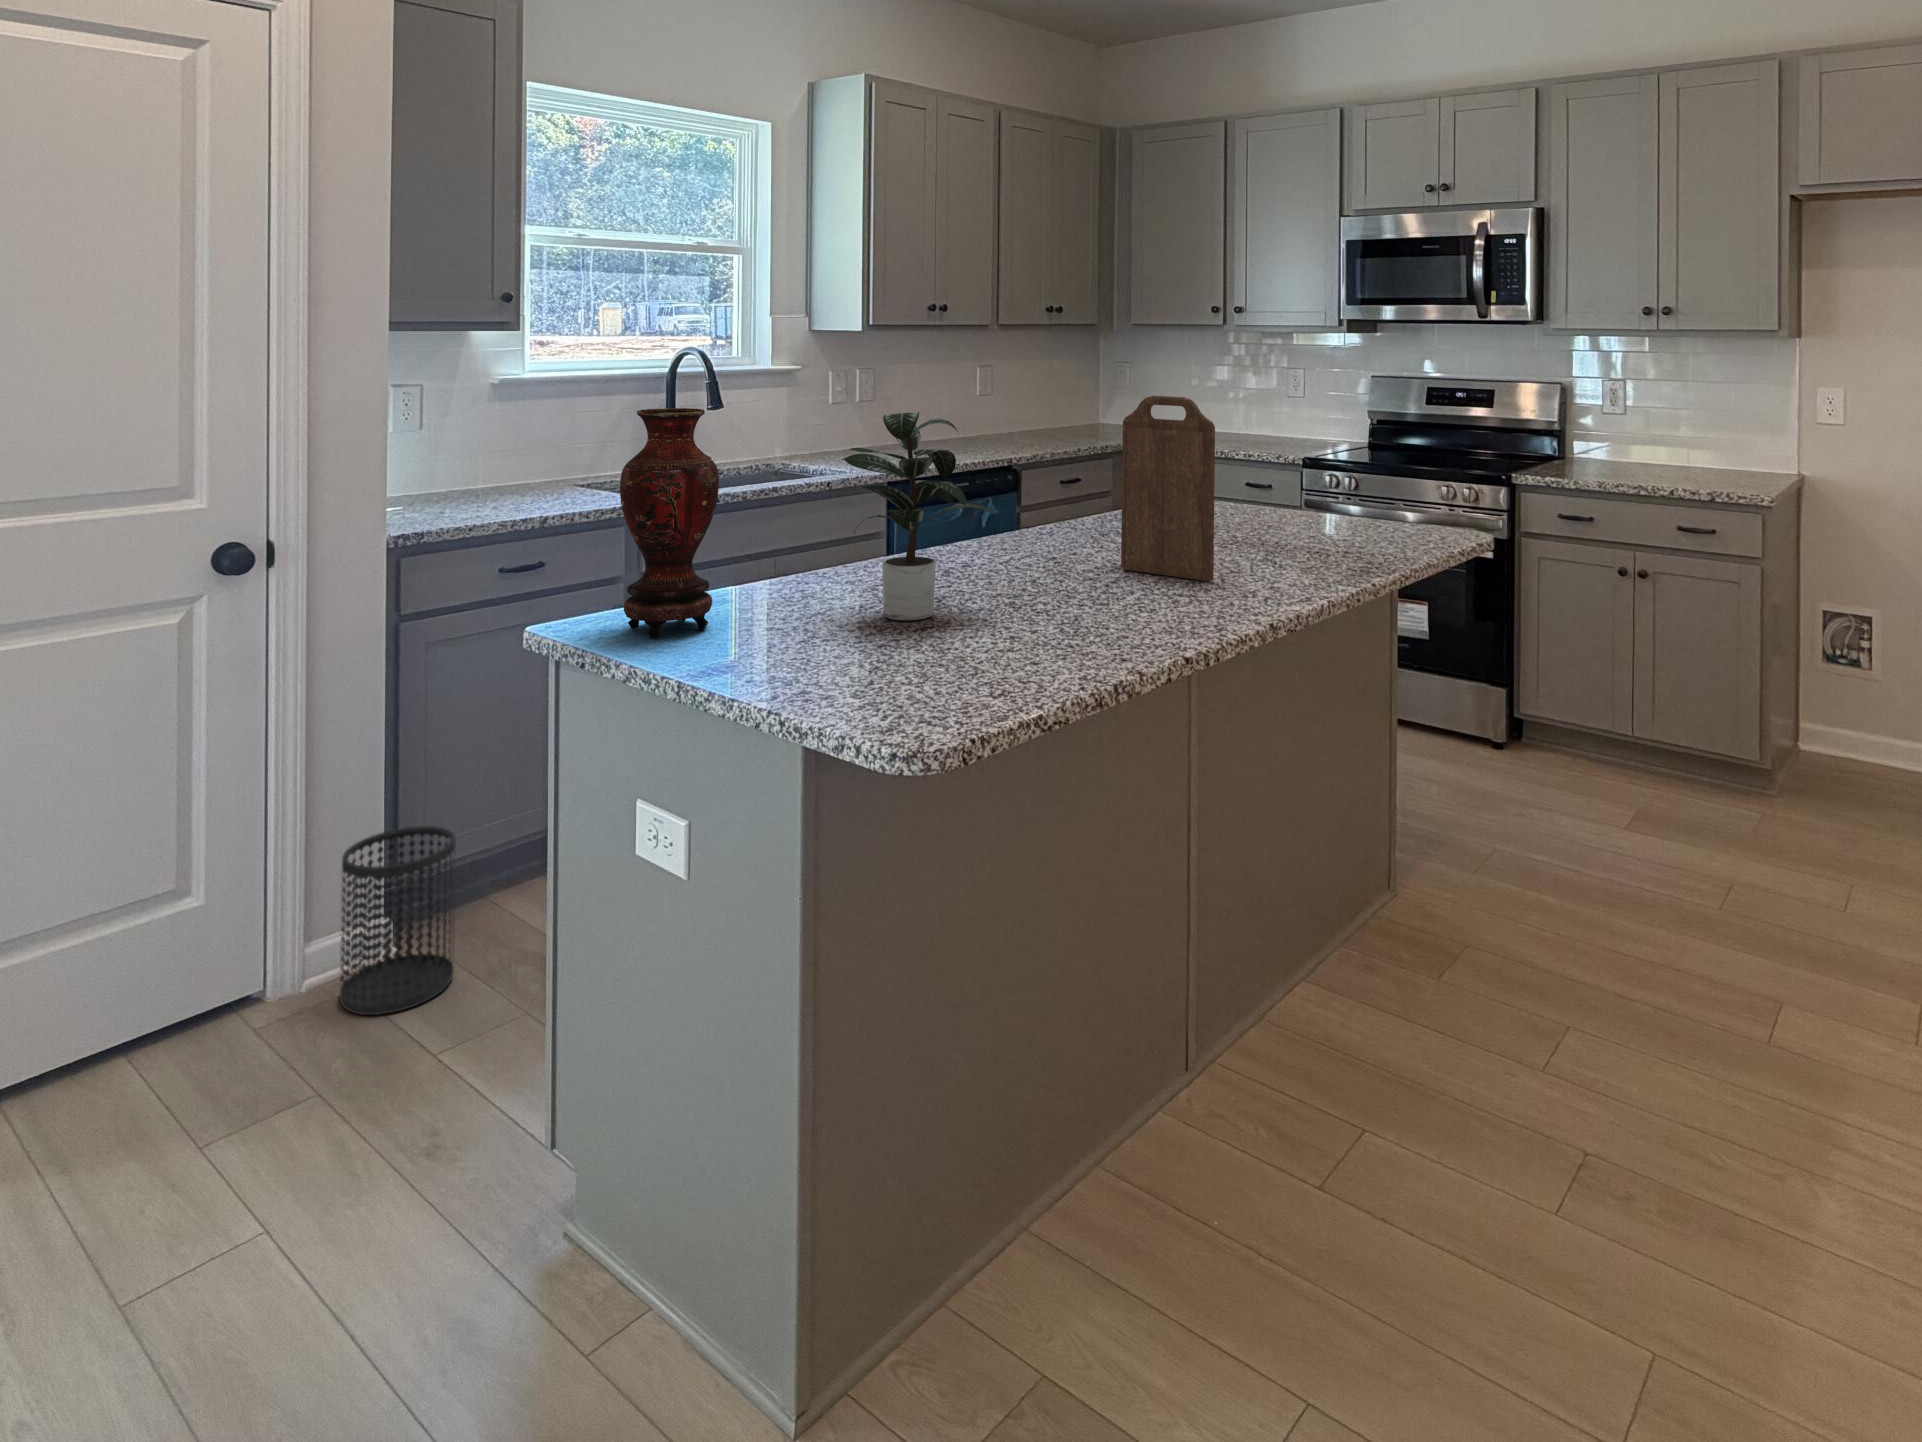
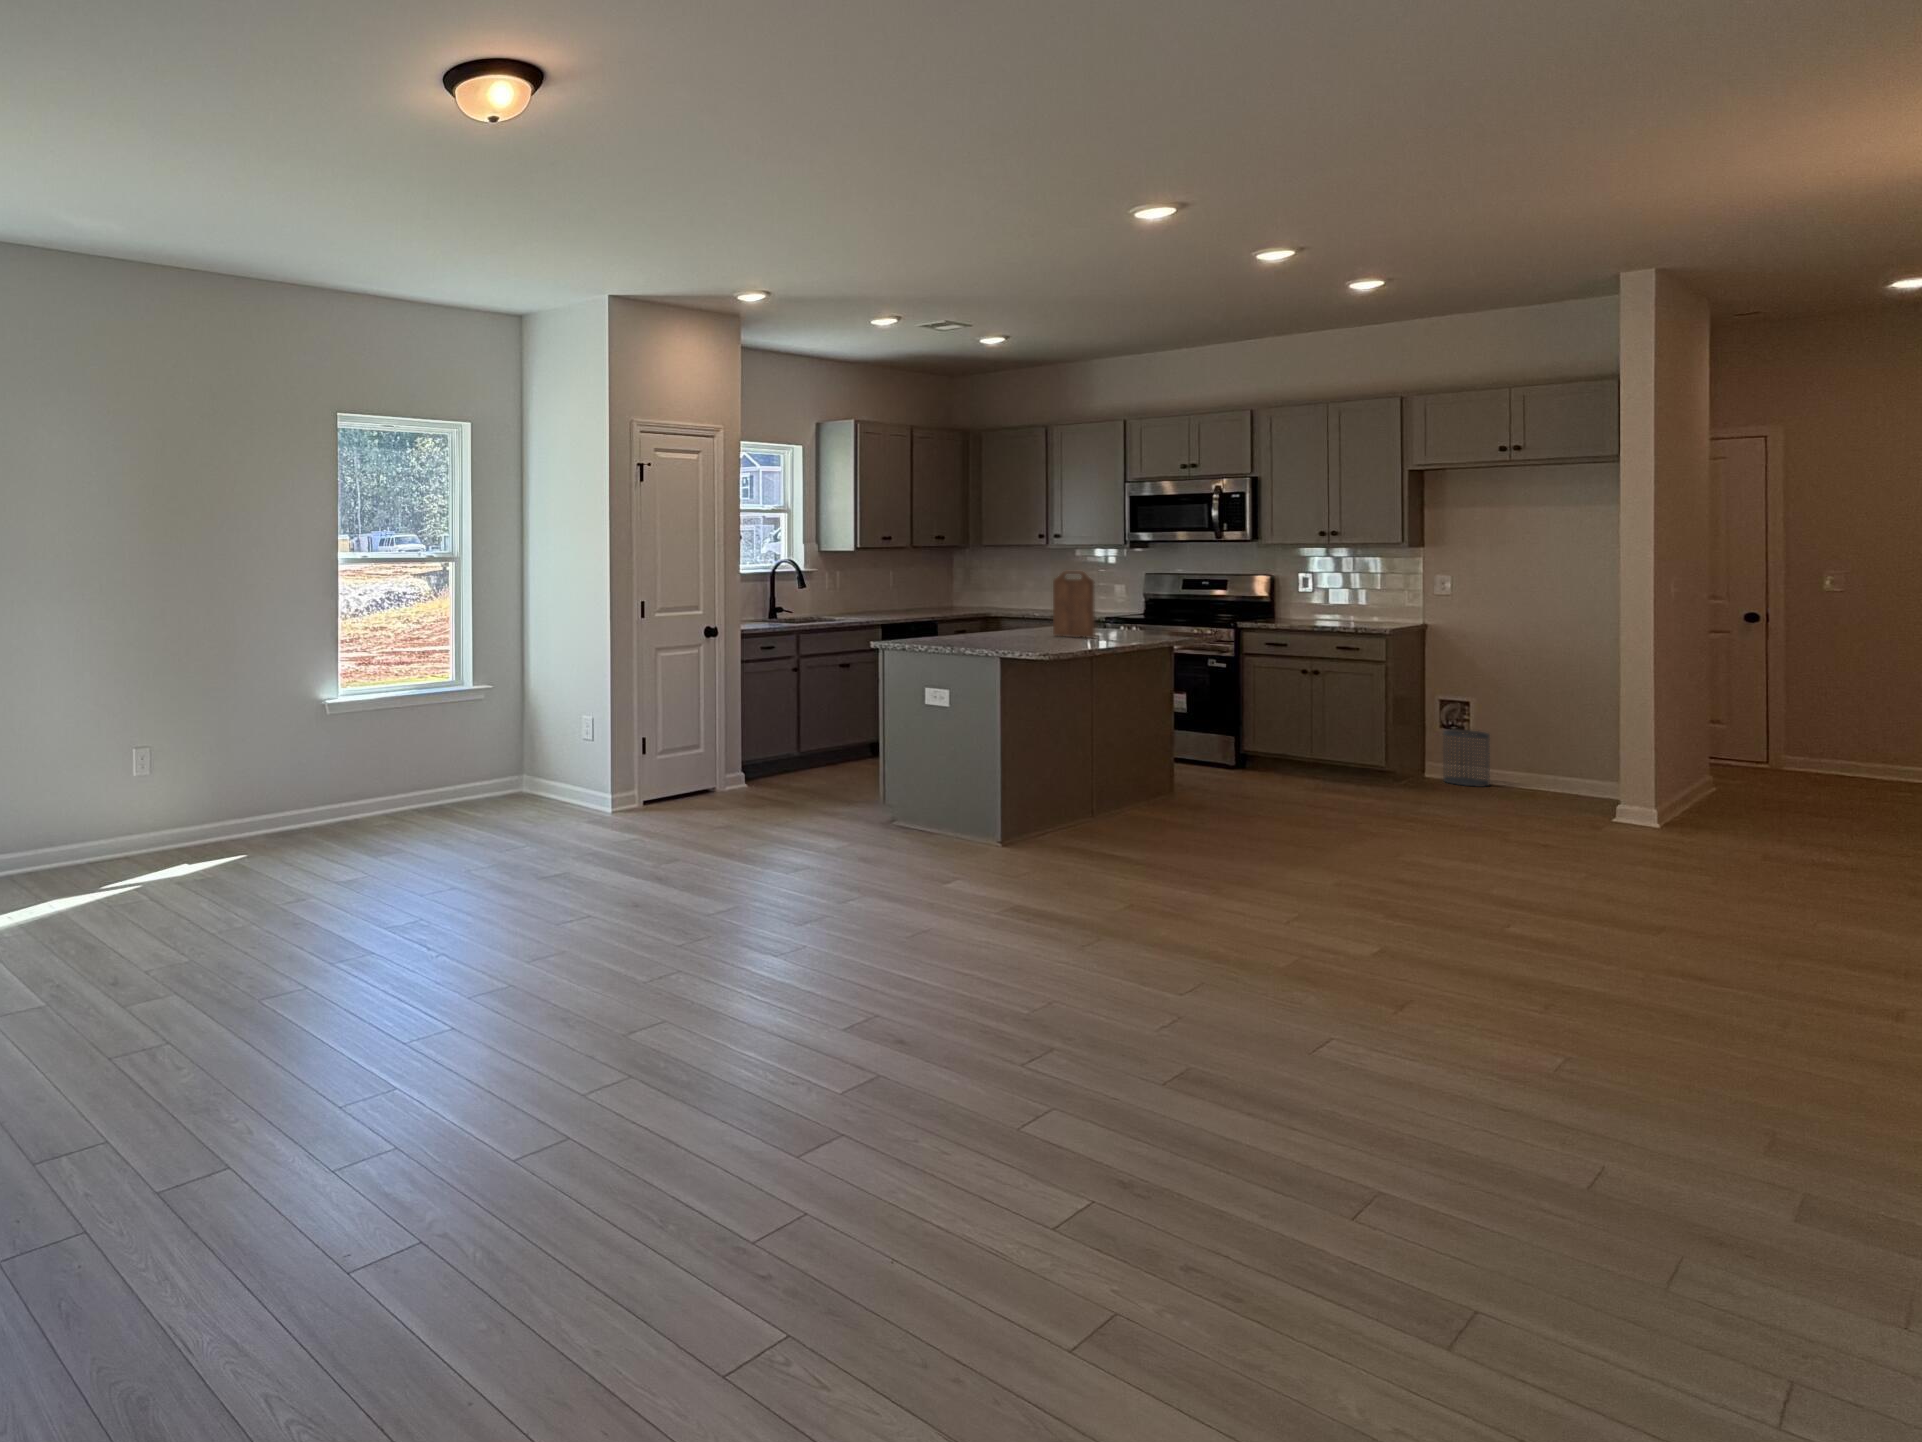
vase: present [620,408,719,638] -> none [898,572,929,641]
potted plant: present [841,412,996,620] -> none [954,572,1028,641]
wastebasket: present [340,826,455,1015] -> present [1443,729,1490,787]

